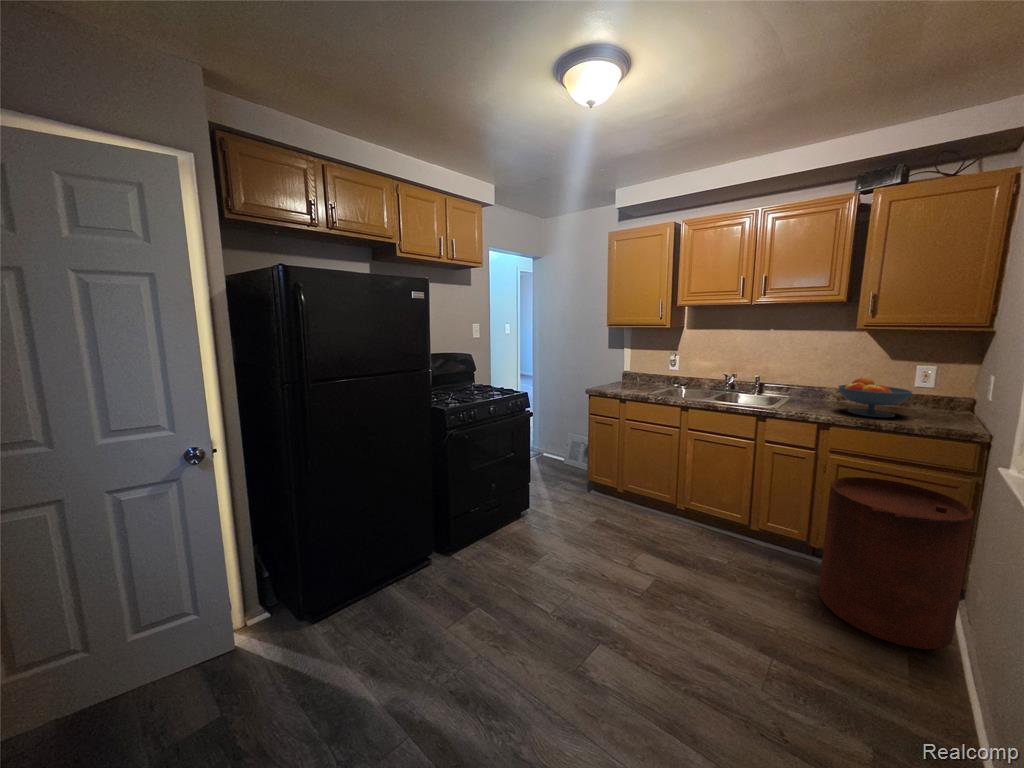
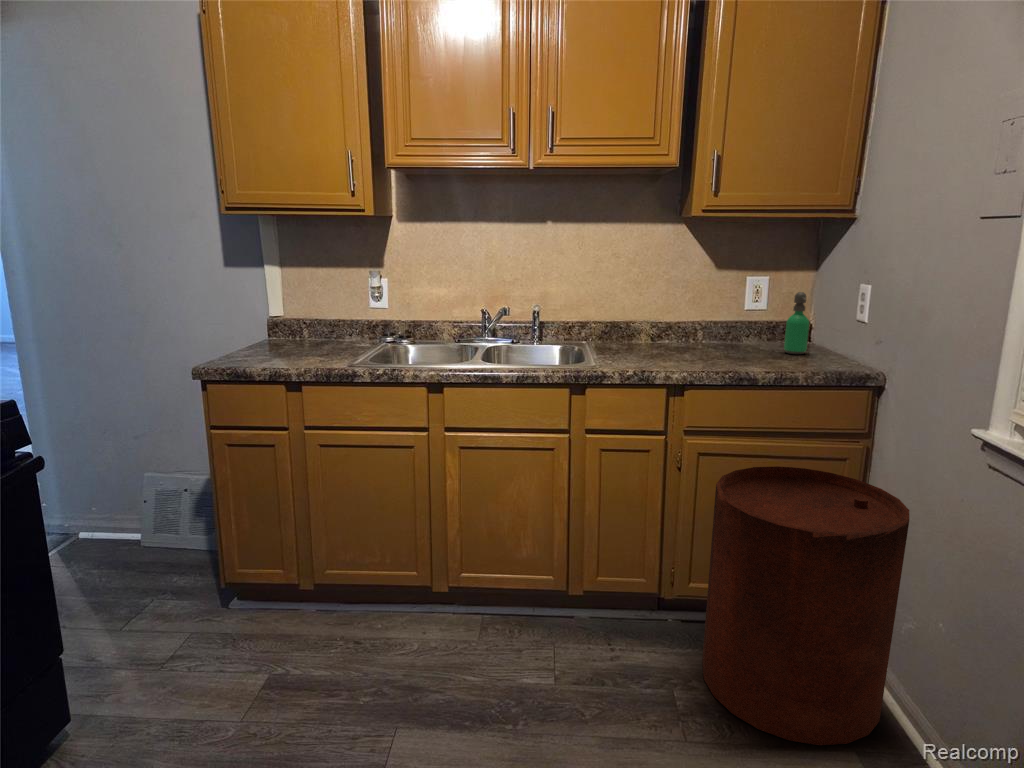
fruit bowl: present [838,378,912,417] -> none [674,299,772,364]
soap dispenser: none [935,378,958,418] -> present [784,292,809,354]

